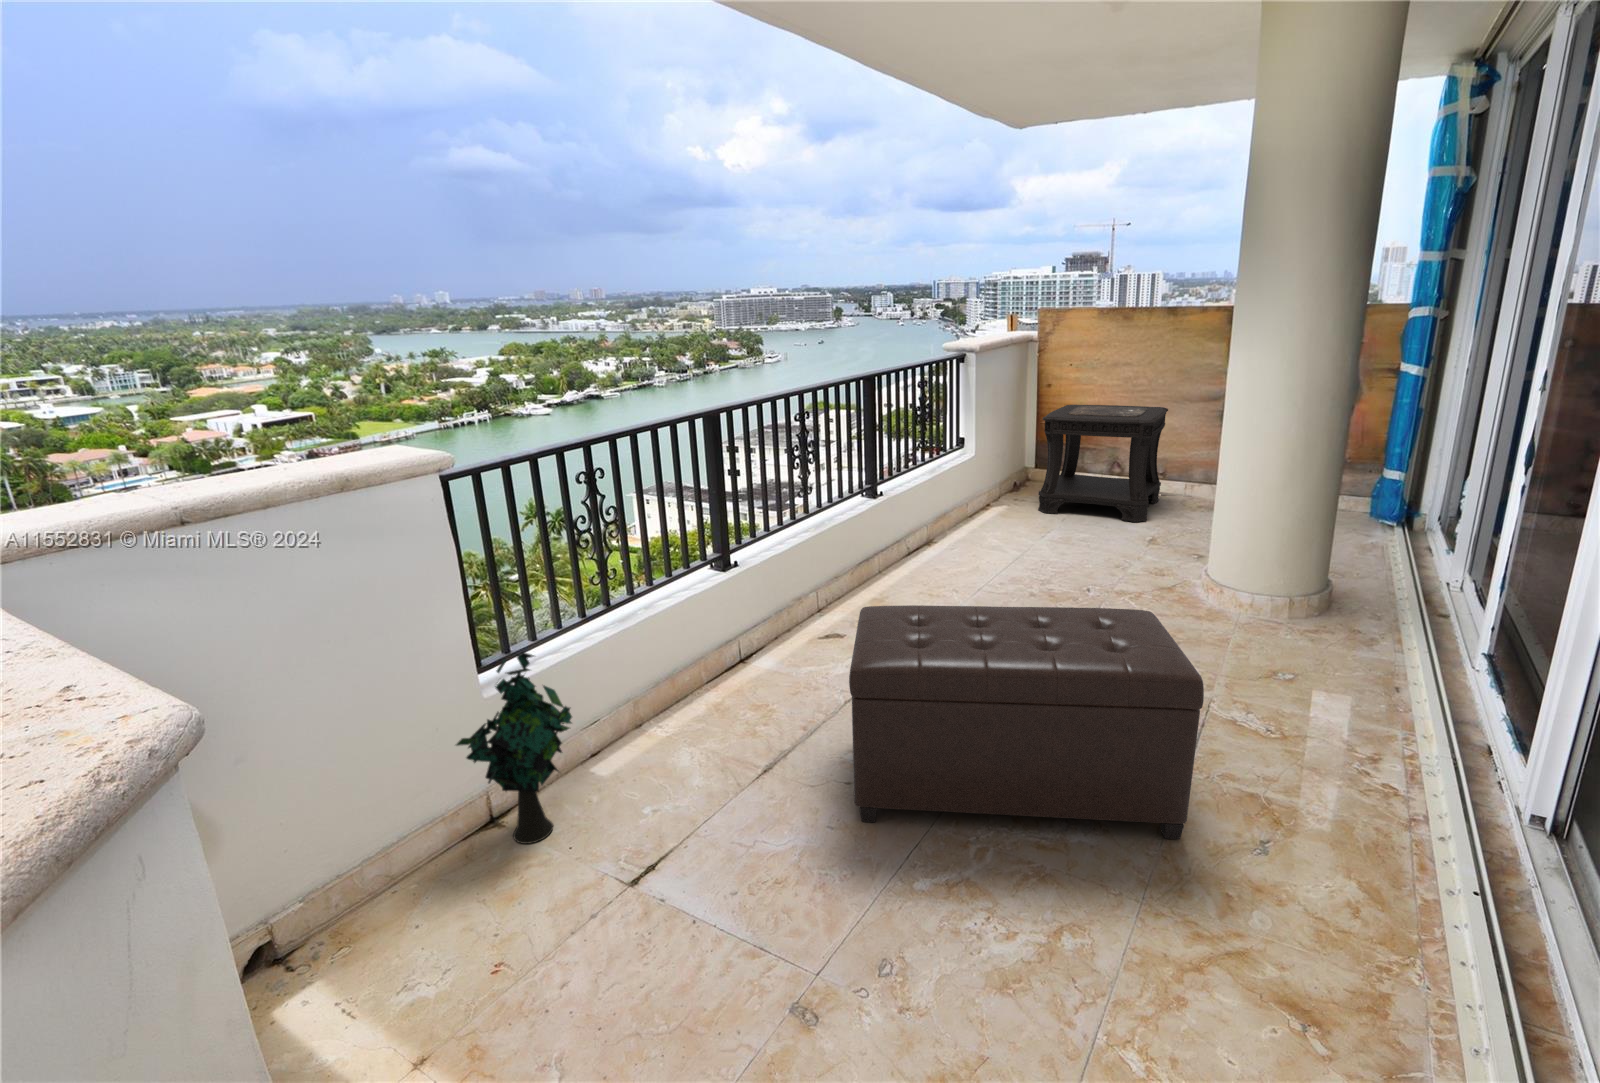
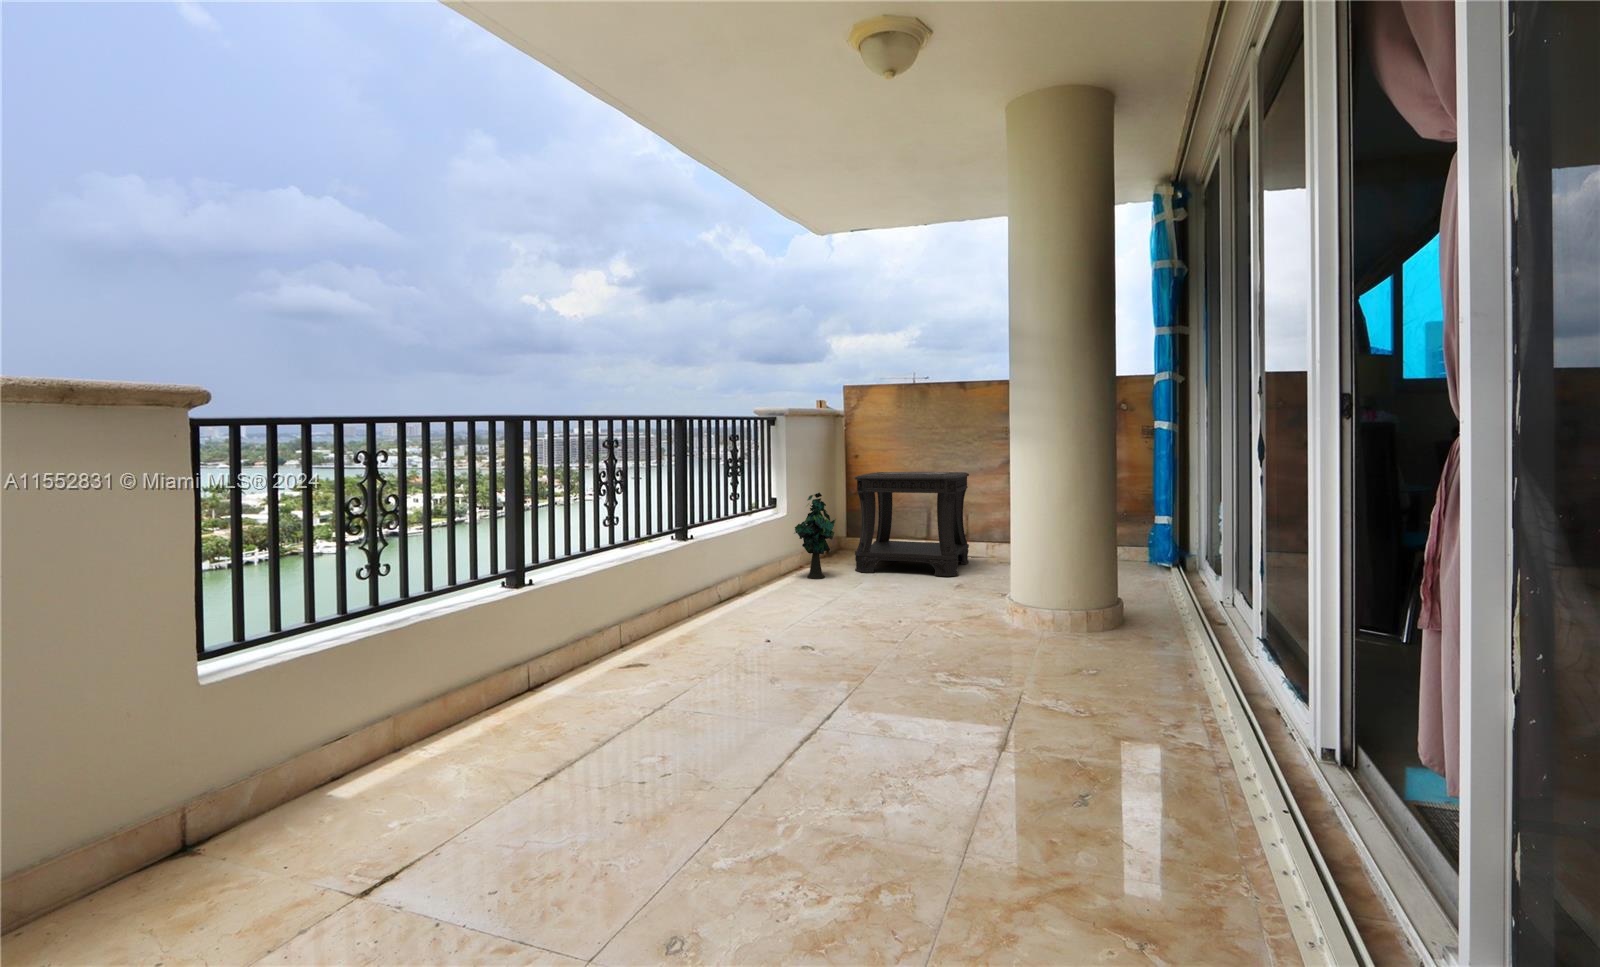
ottoman: present [849,605,1204,839] -> none [640,576,1011,817]
decorative plant: present [456,652,572,844] -> present [795,493,836,579]

